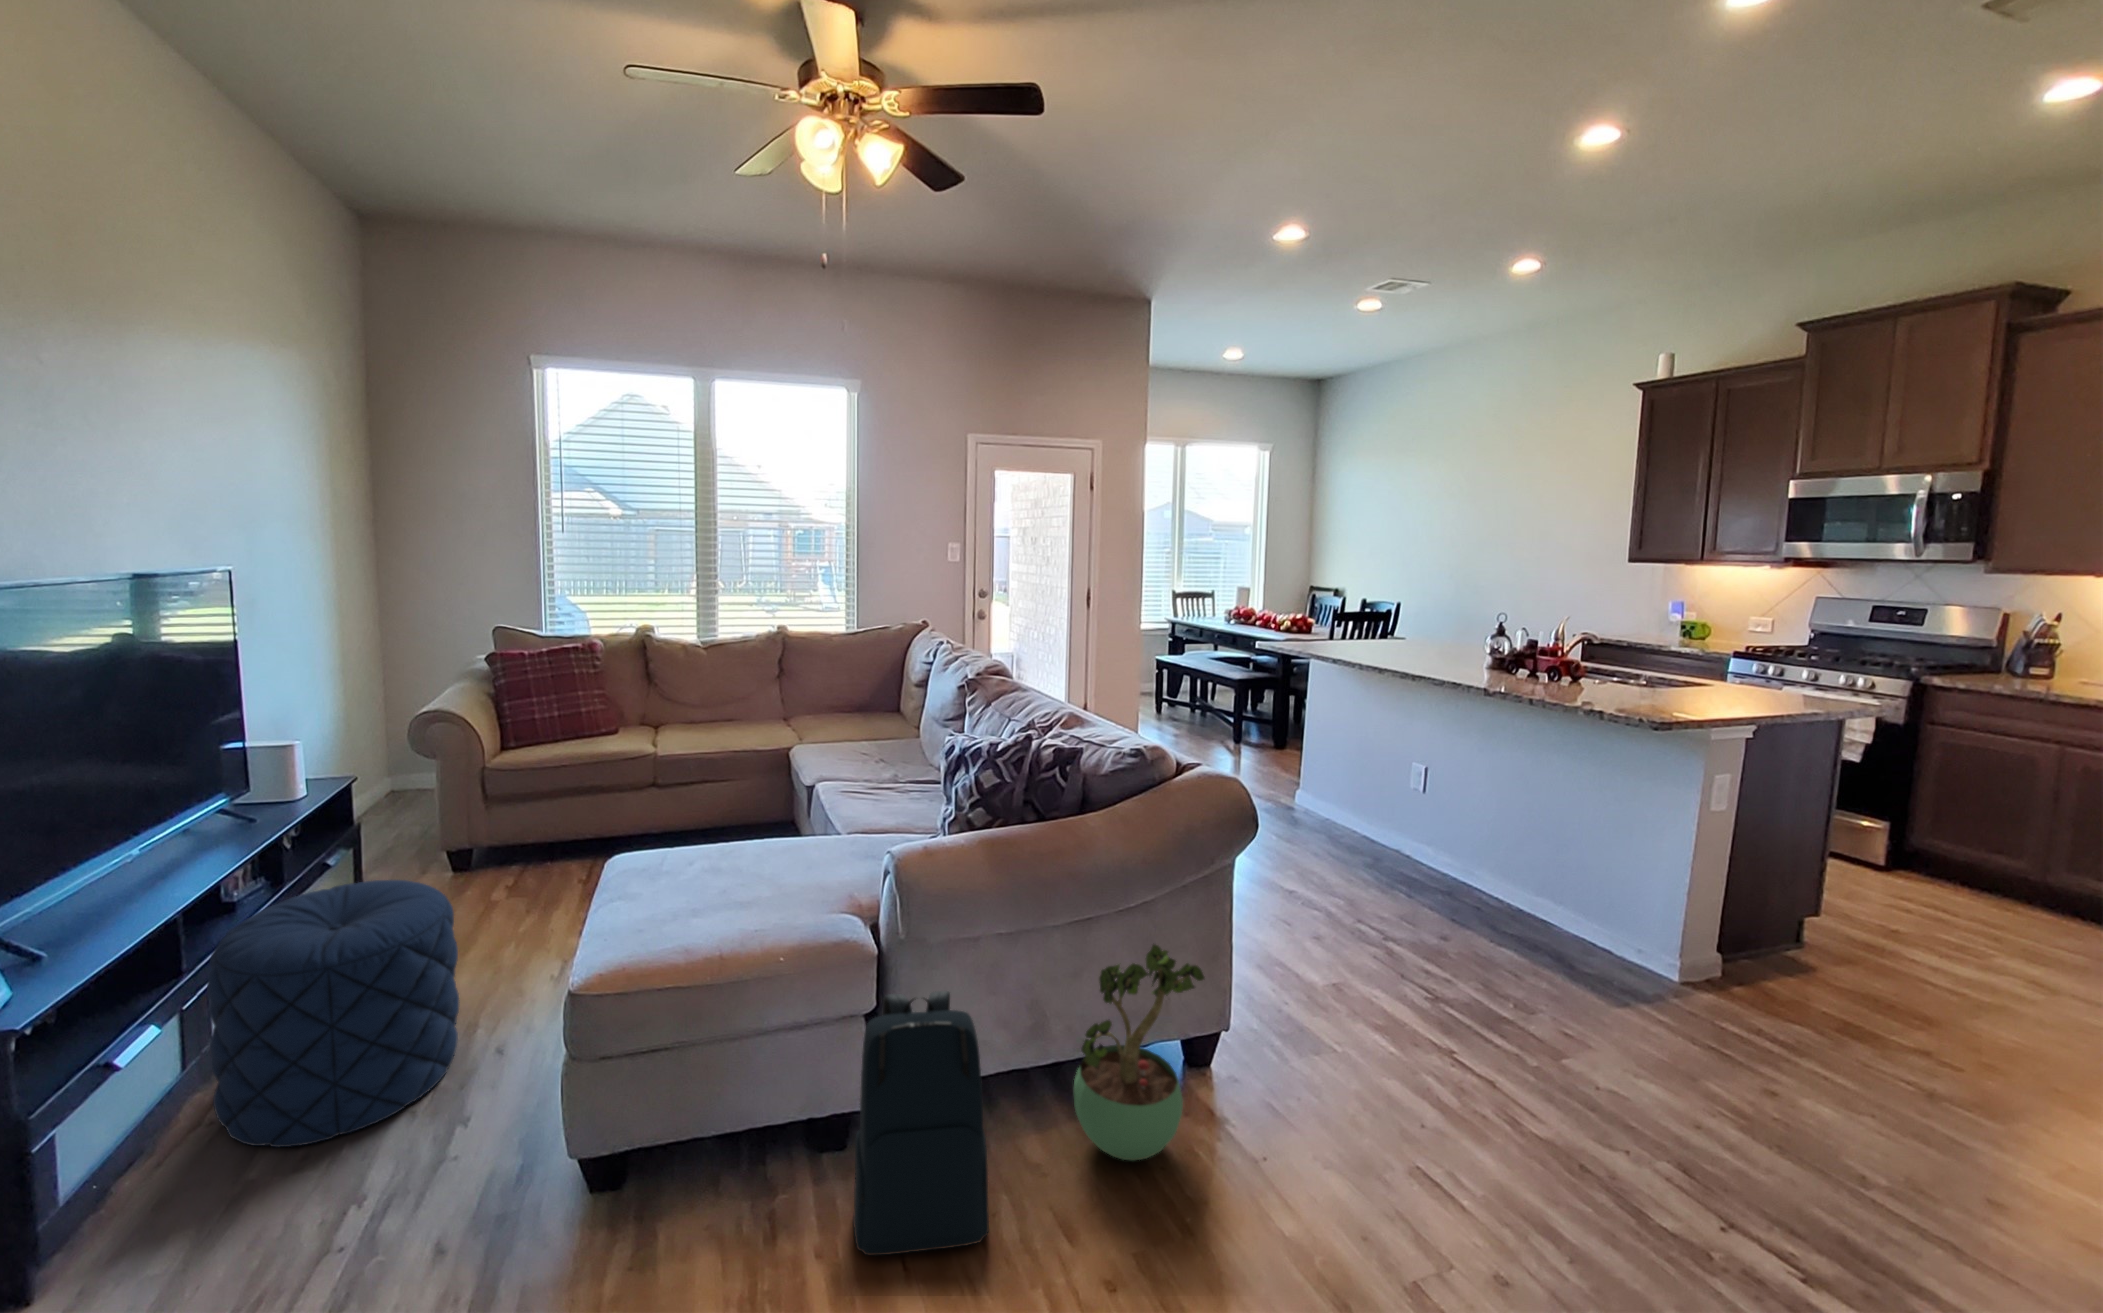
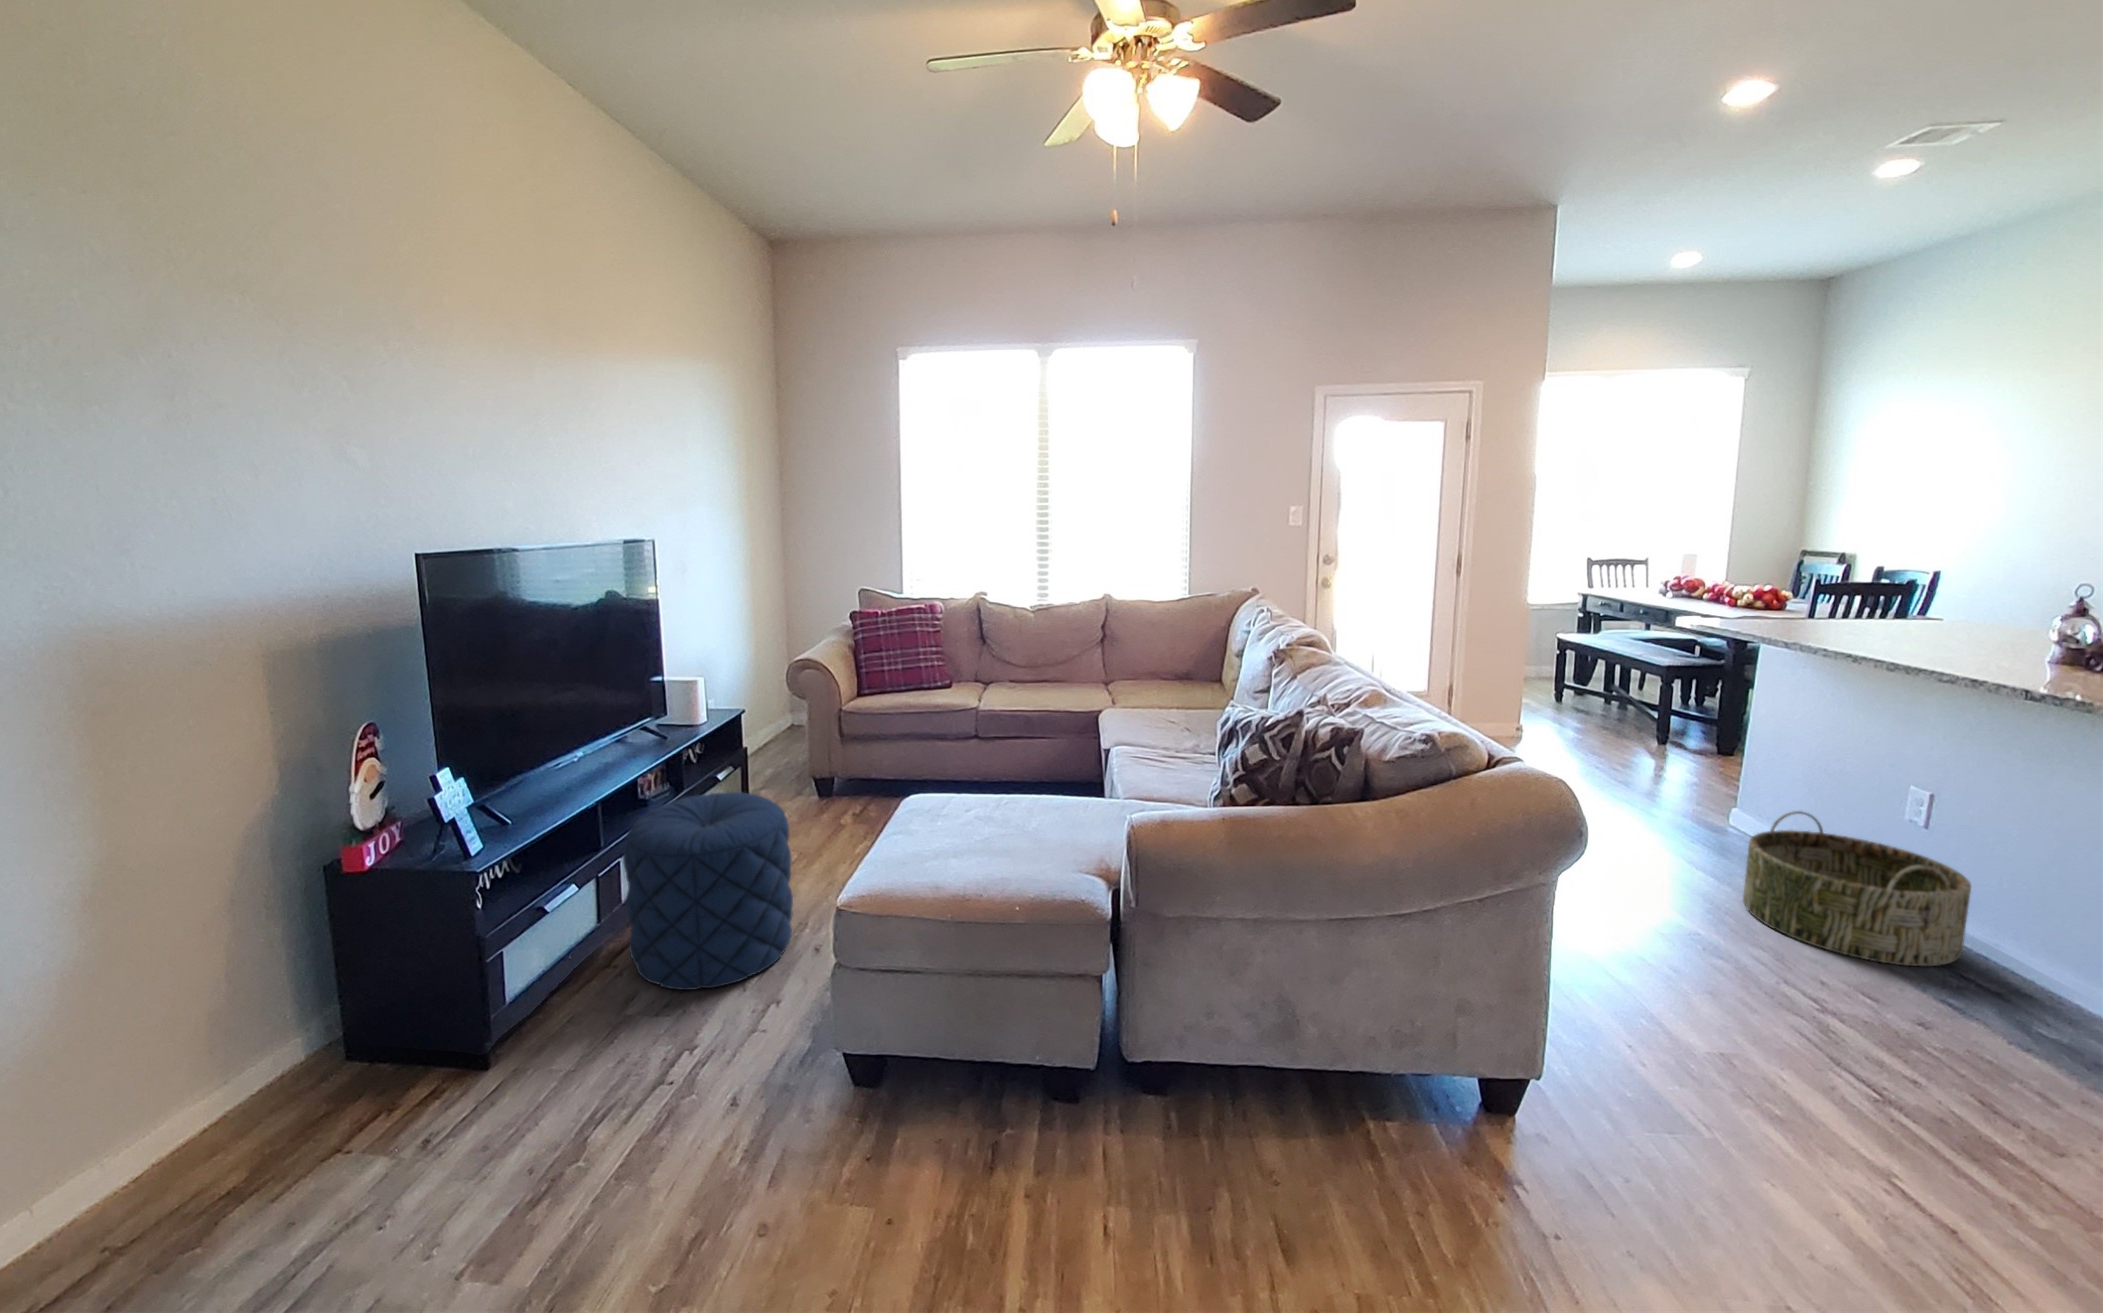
basket: none [1309,786,1437,892] -> present [1743,811,1971,966]
potted plant: present [1074,944,1204,1160] -> none [1334,960,1507,1202]
backpack: present [853,991,989,1255] -> none [1077,960,1217,1232]

